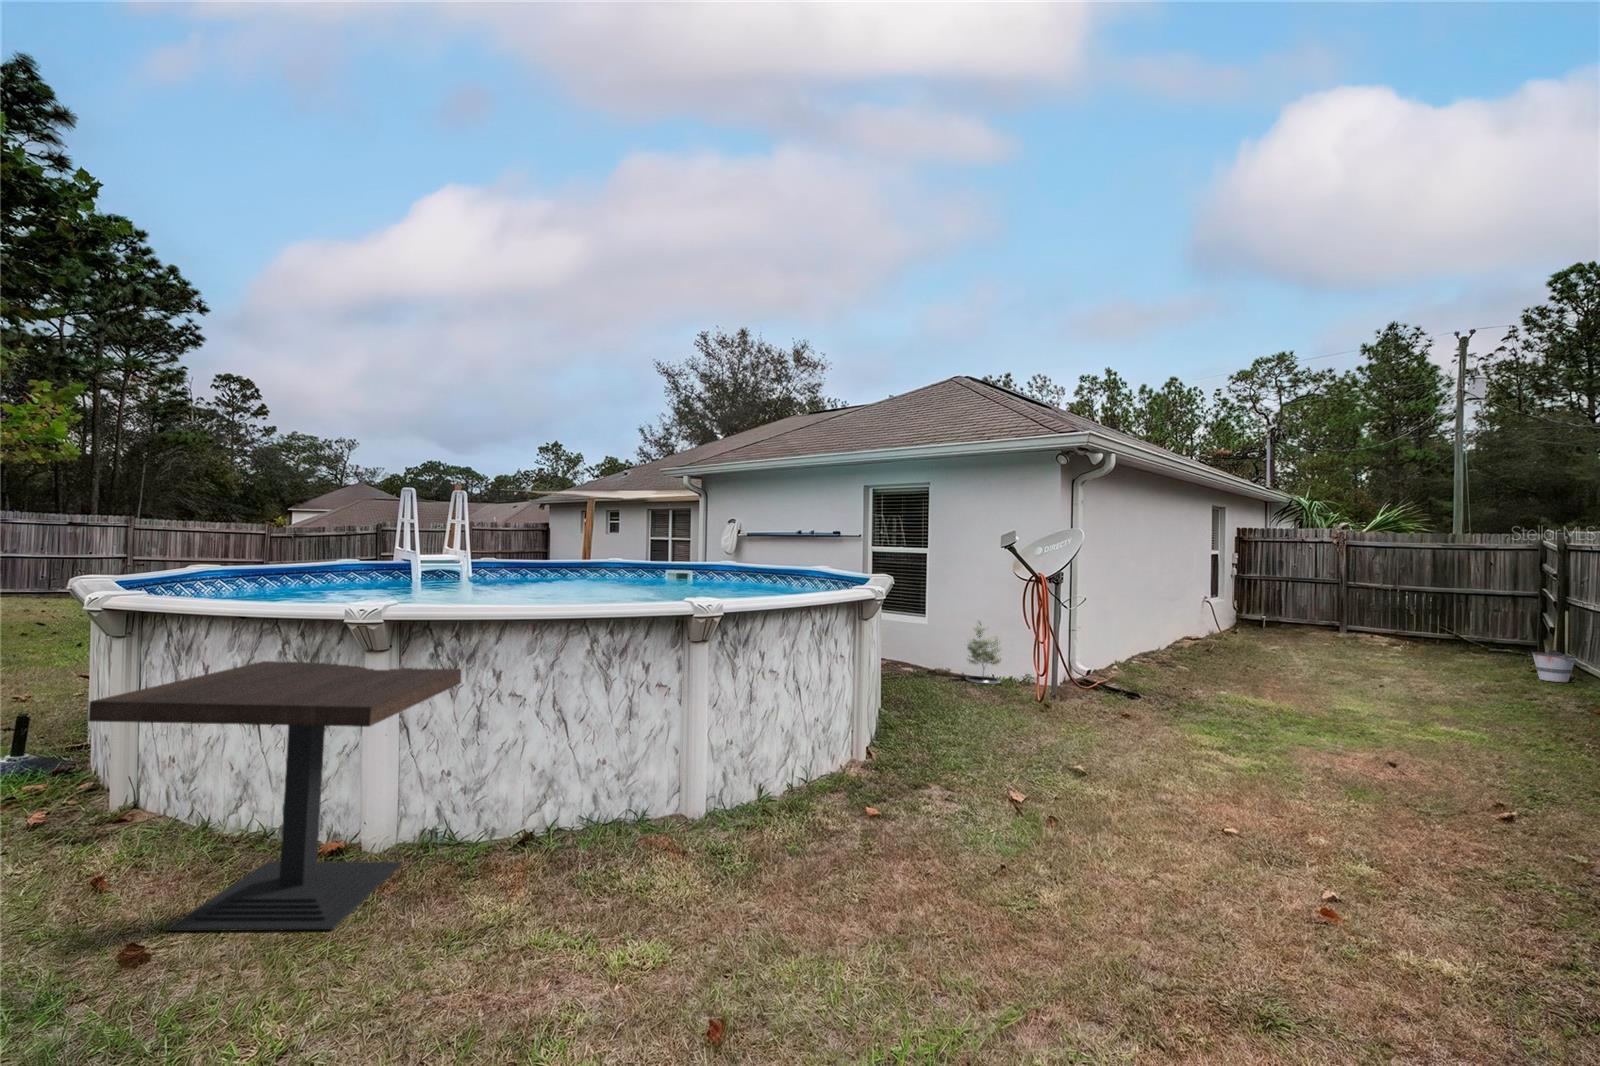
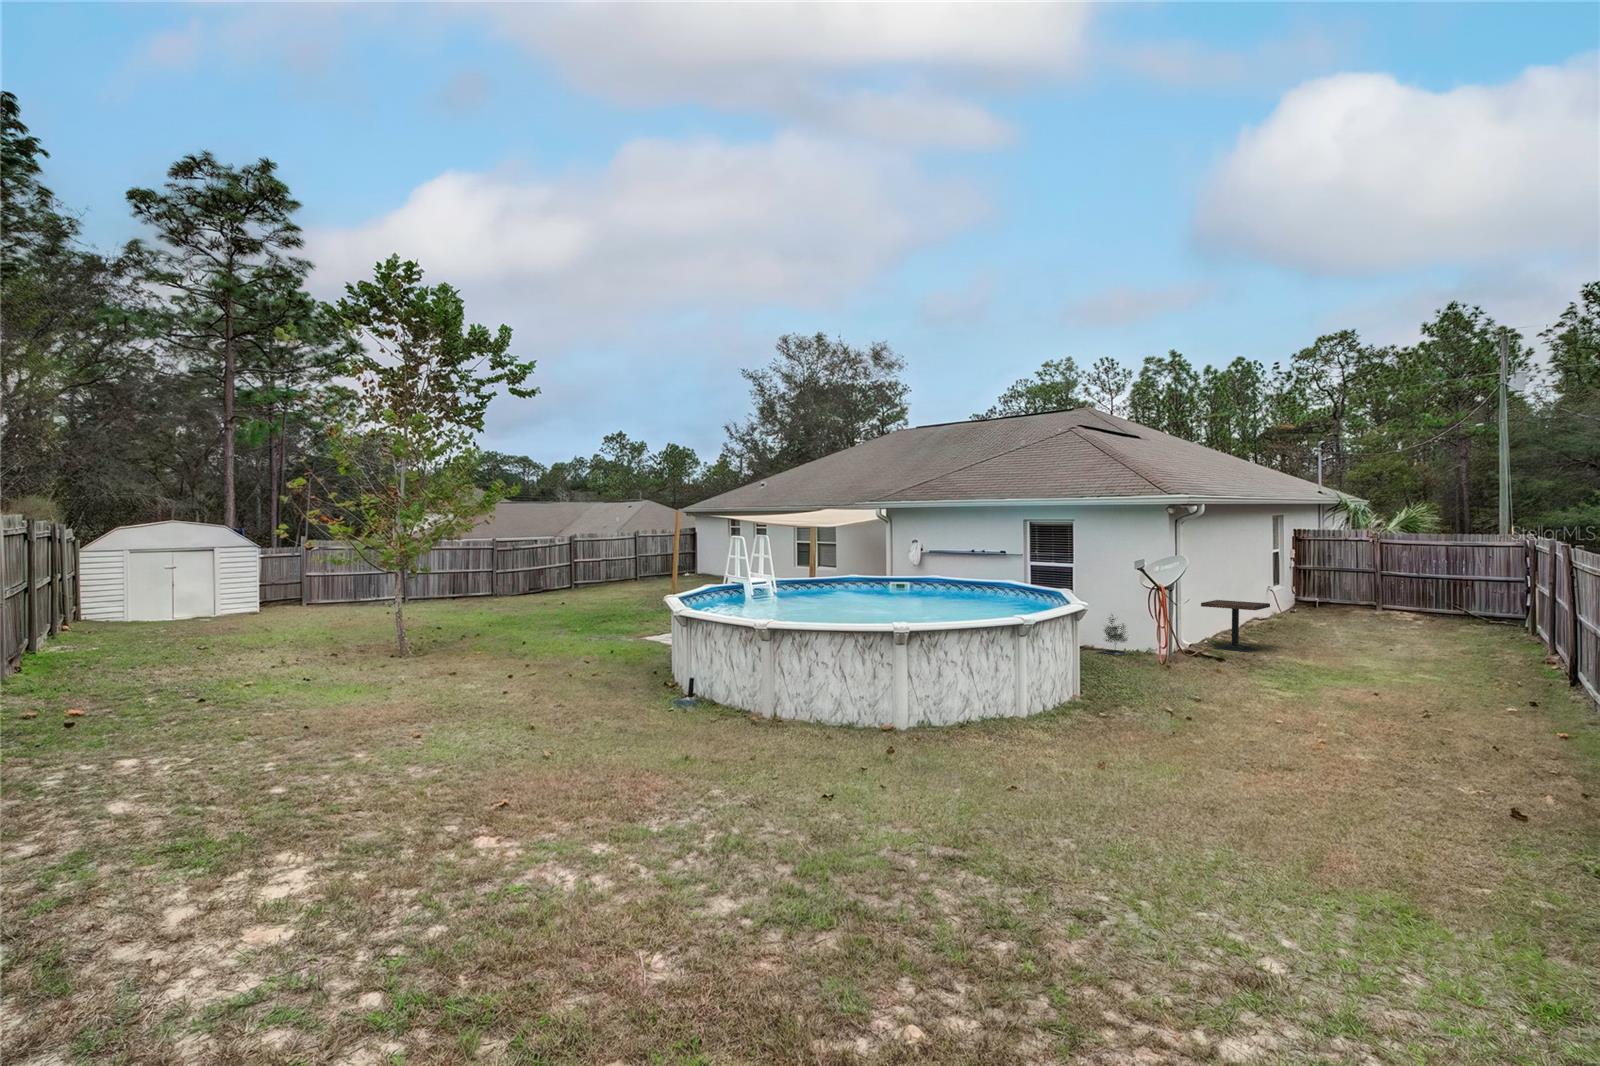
bucket: present [1532,650,1588,682] -> none [1503,623,1542,645]
side table: present [88,661,461,931] -> present [1201,600,1270,652]

